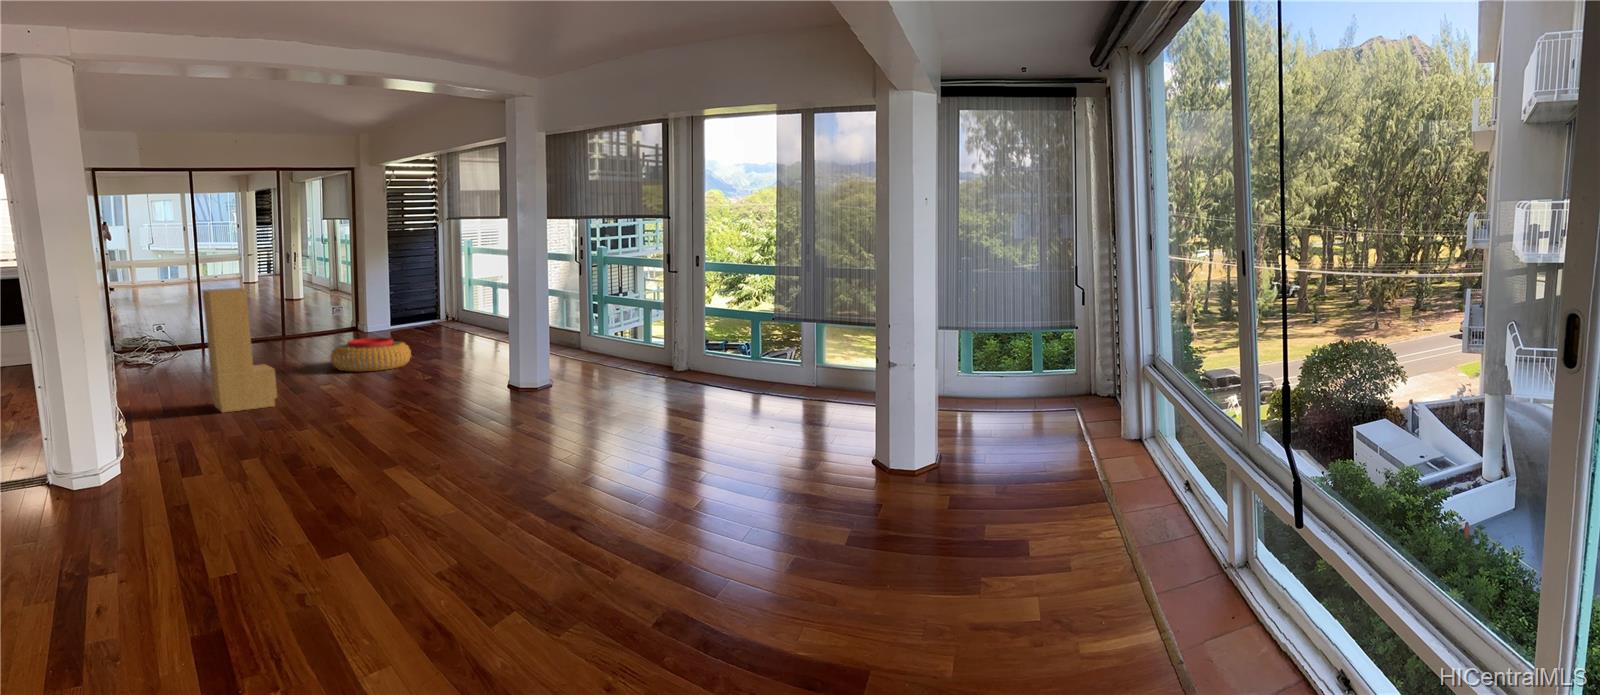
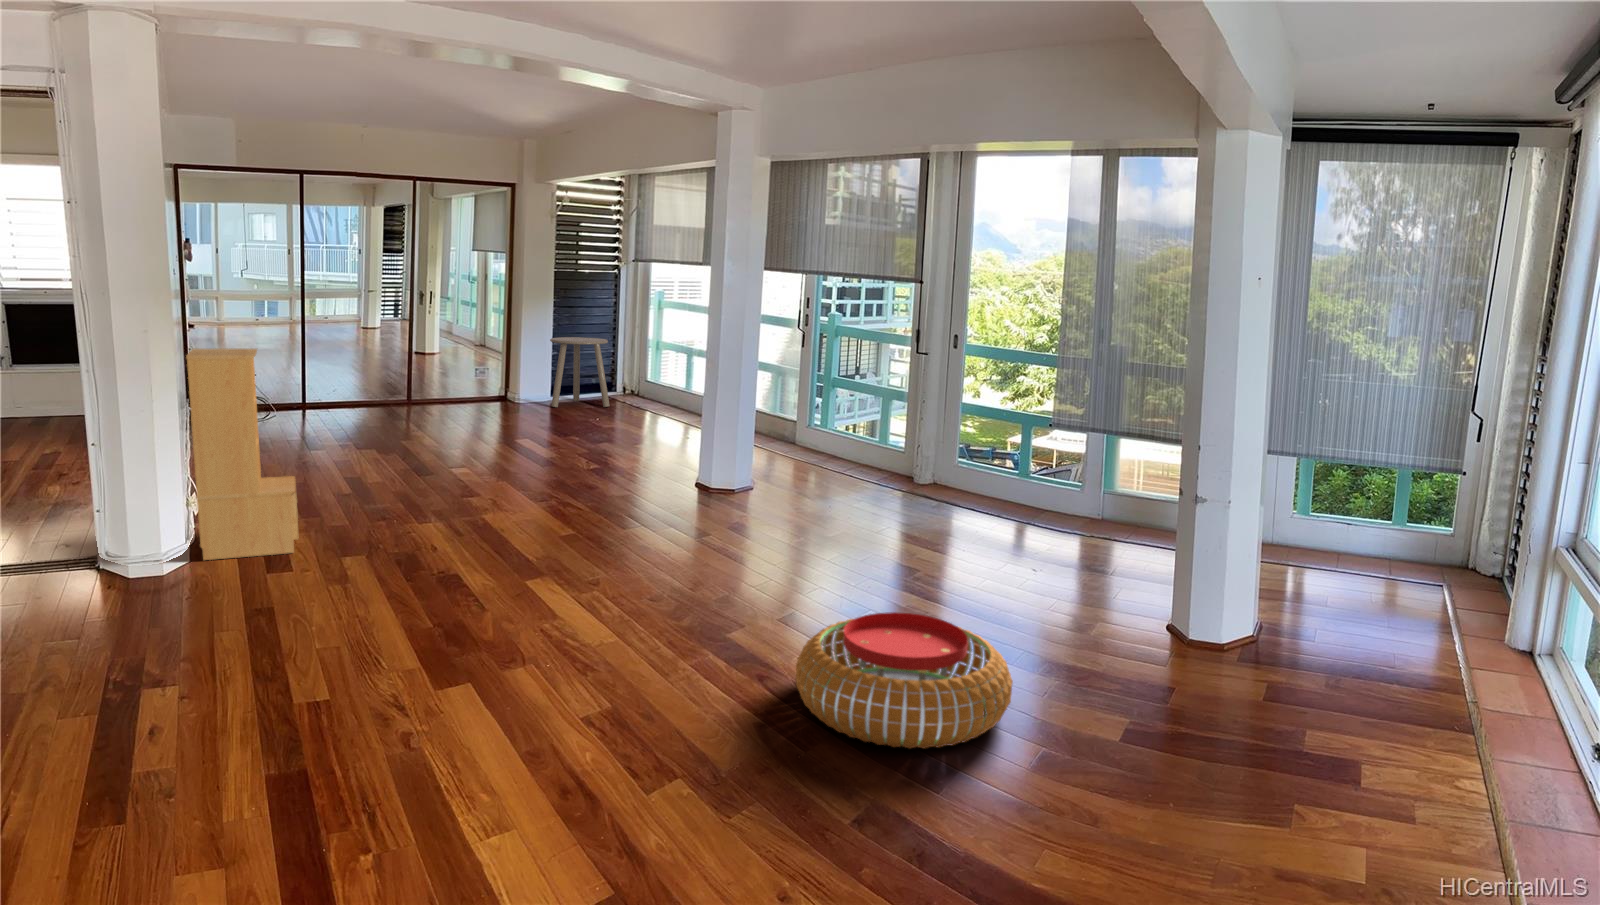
side table: none [389,279,440,332] -> present [550,337,610,407]
pouf: present [331,338,411,372] -> present [795,612,1013,749]

